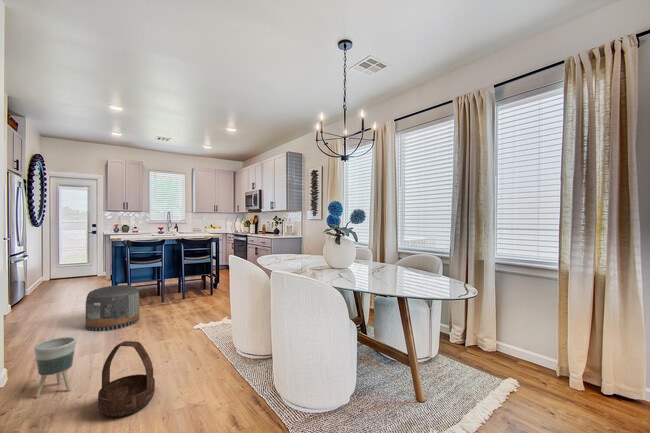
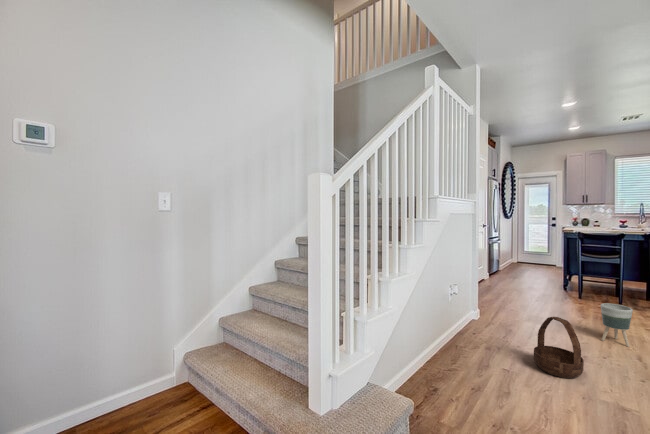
pouf: present [85,285,139,331] -> none [537,274,588,314]
planter: present [35,337,76,398] -> present [601,303,633,347]

